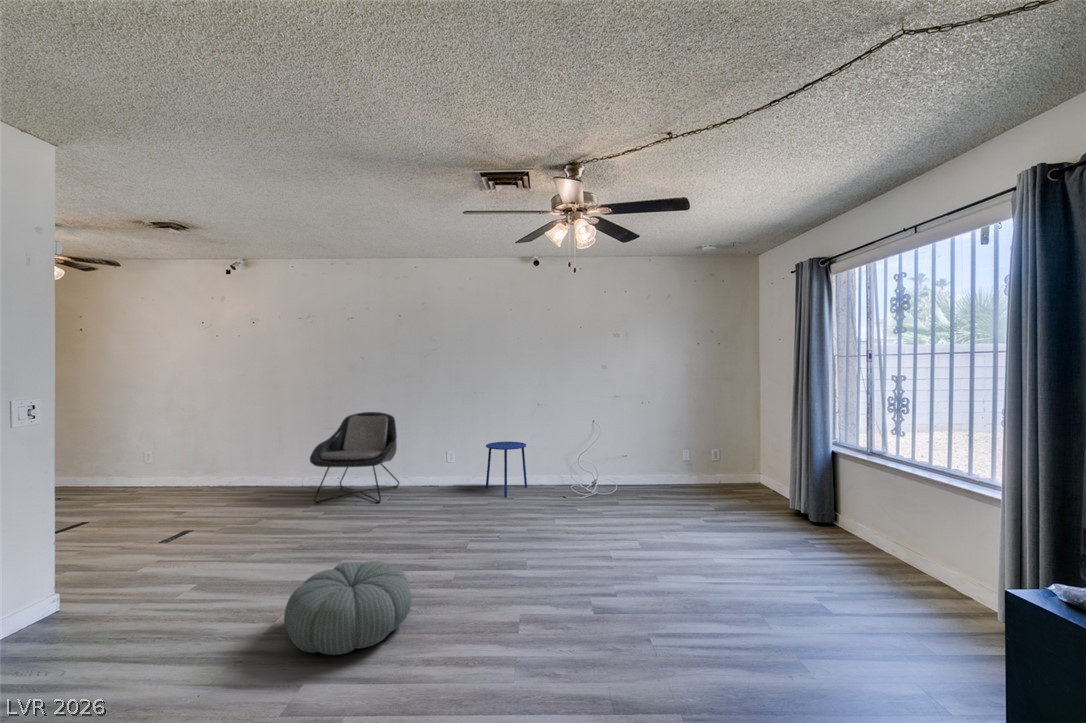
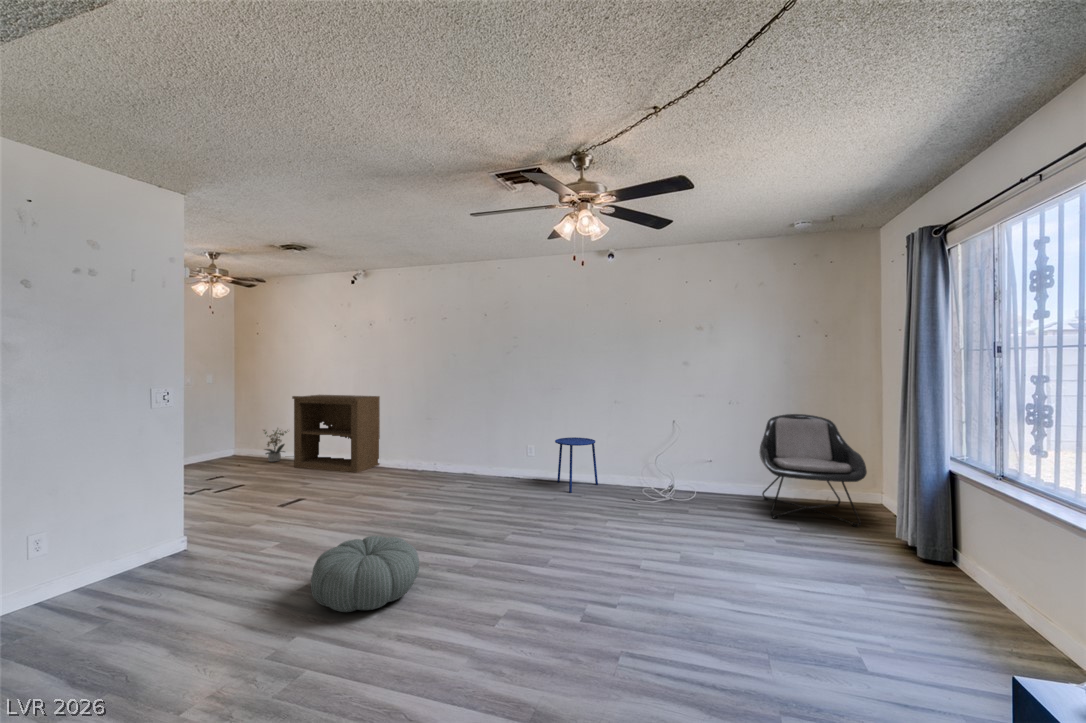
bookshelf: none [144,406,268,499] -> present [292,395,380,473]
lounge chair: present [310,412,399,504] -> present [759,414,867,527]
potted plant: none [89,450,133,495] -> present [264,430,287,462]

